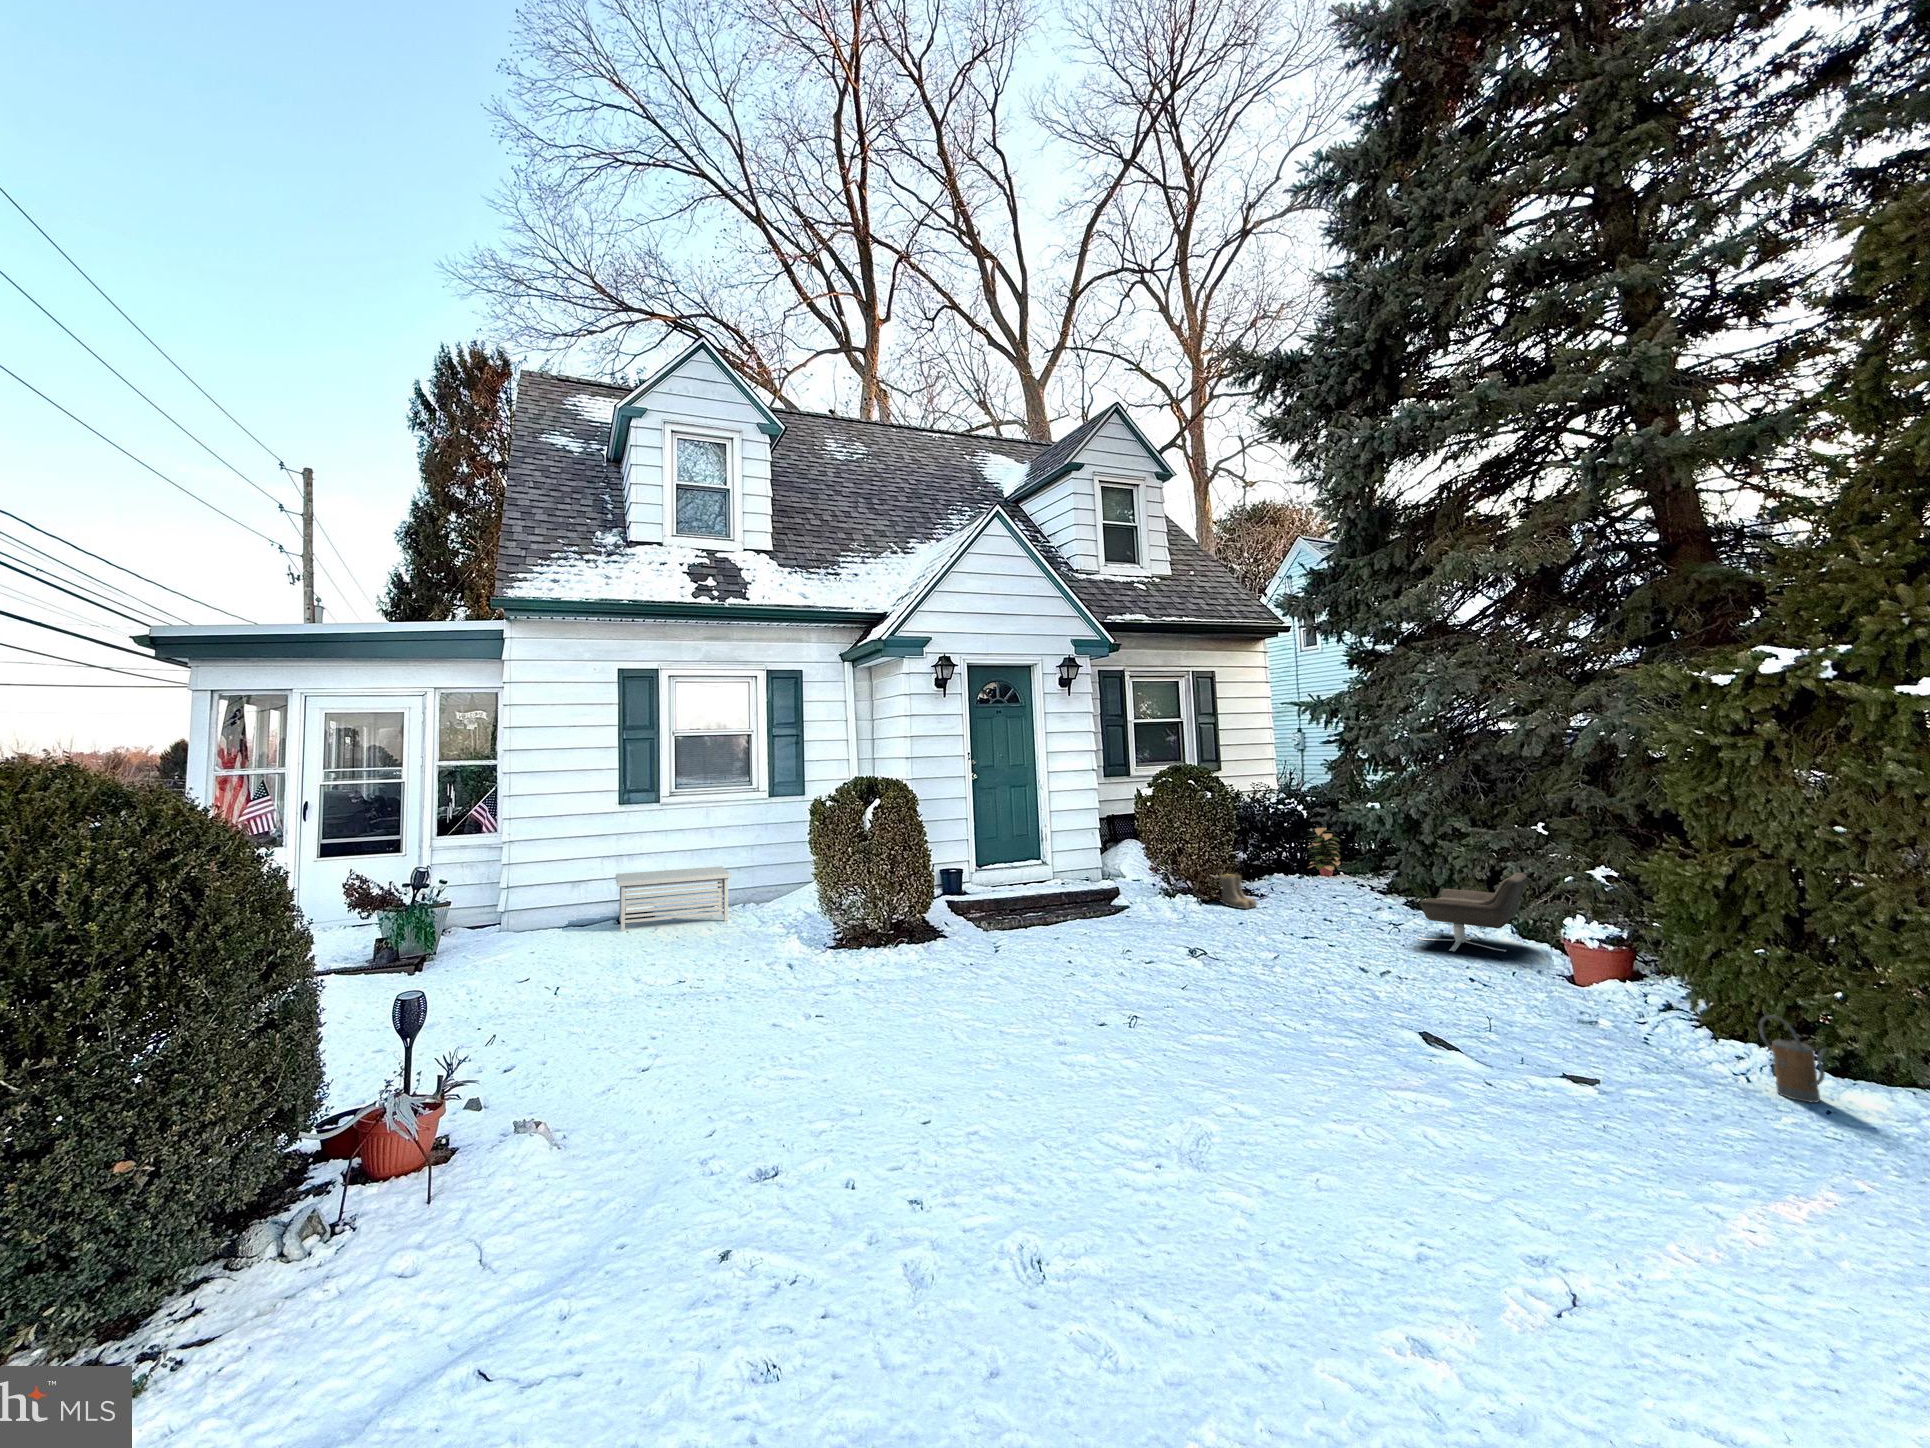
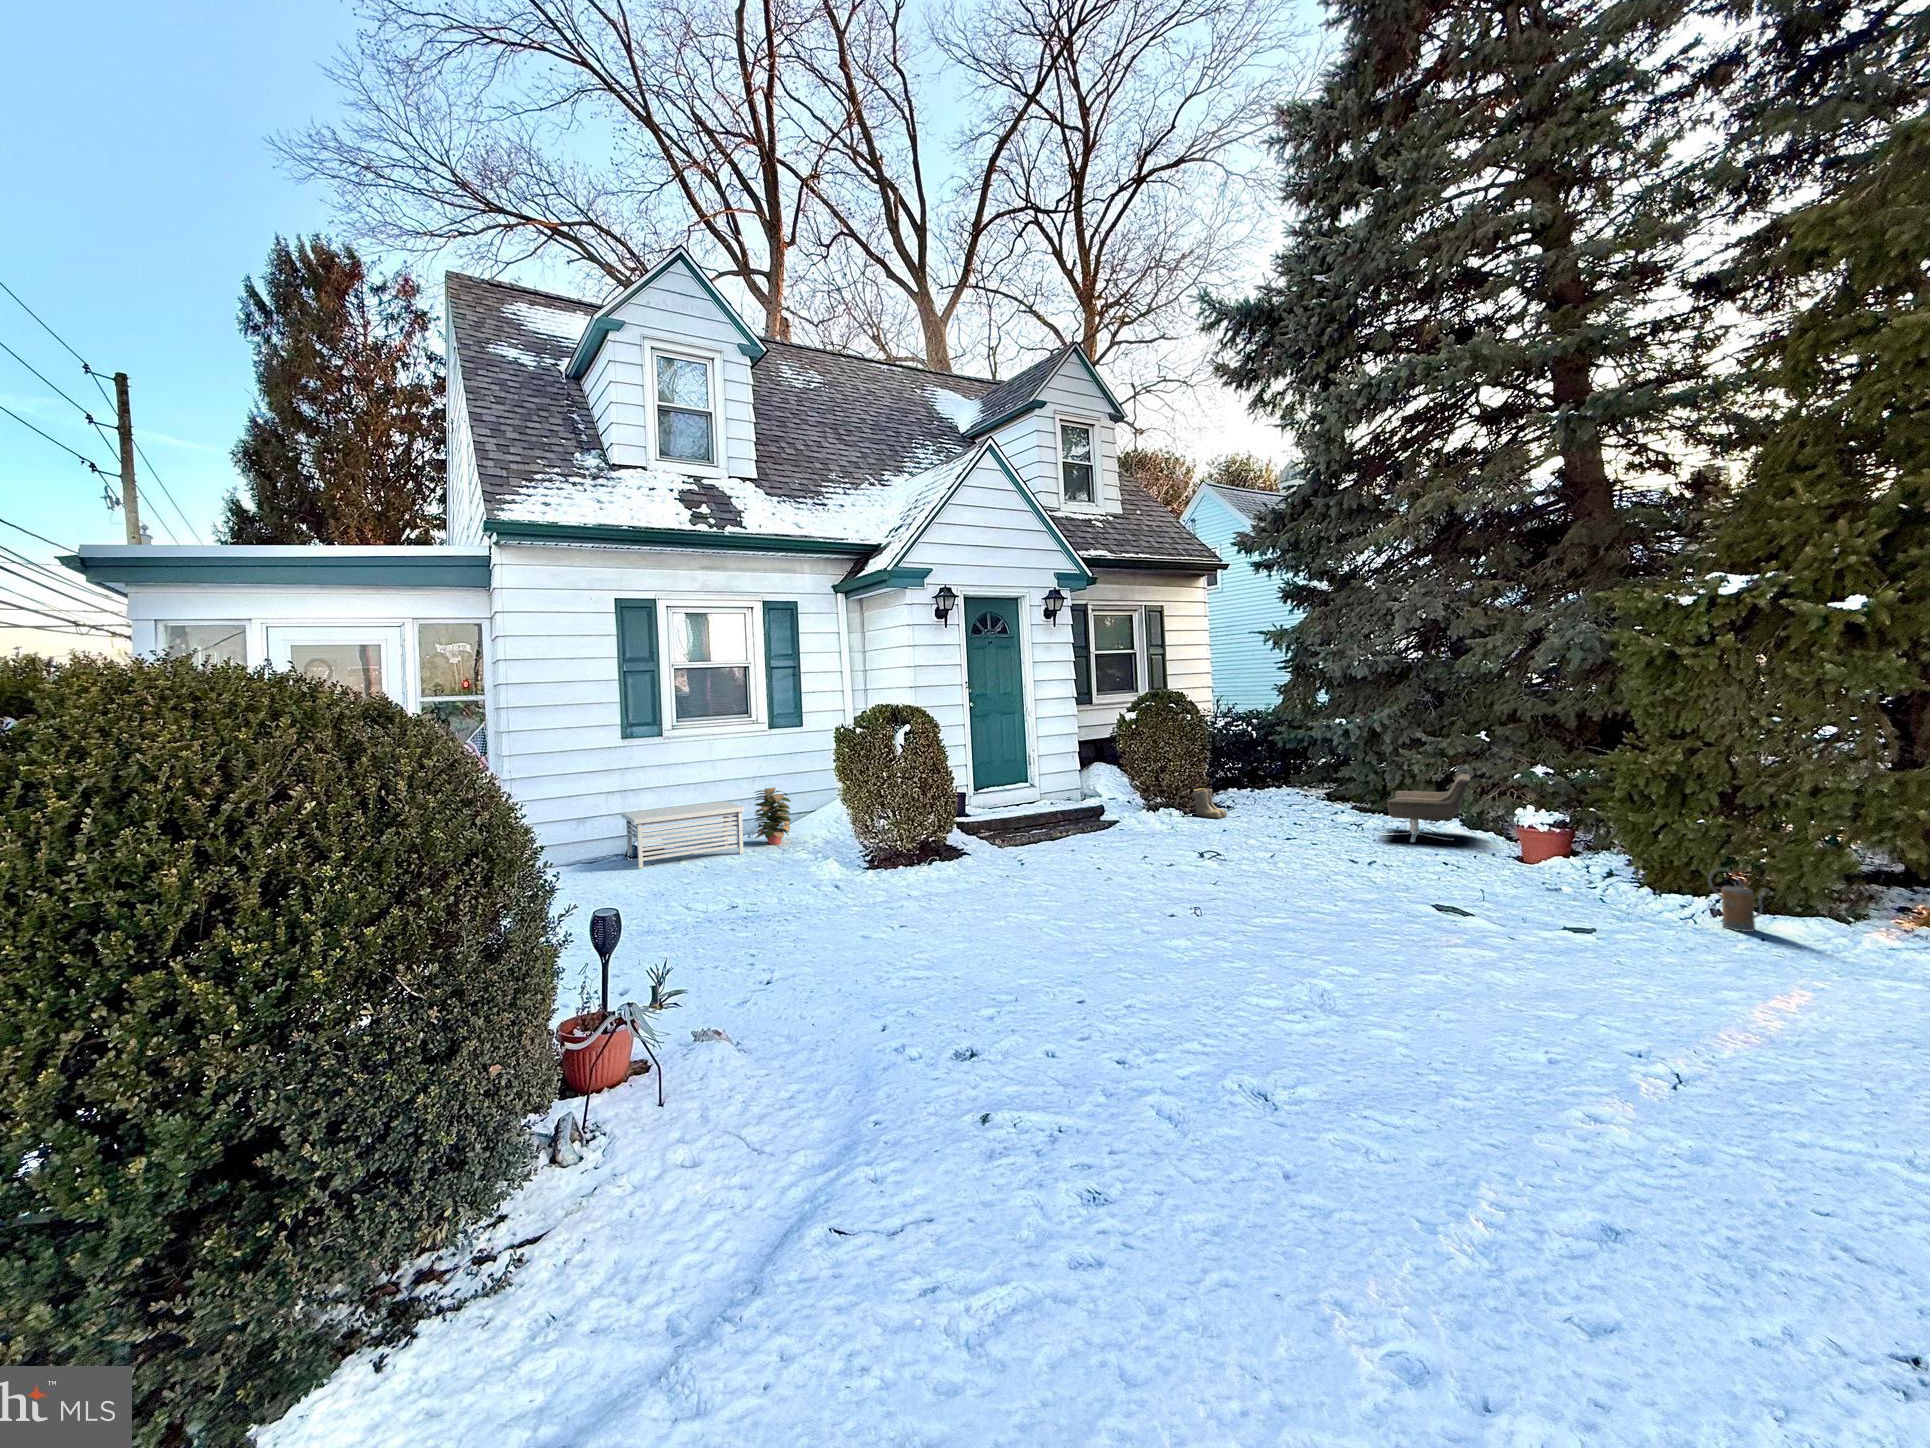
decorative plant: present [1307,828,1341,876] -> present [754,788,791,845]

